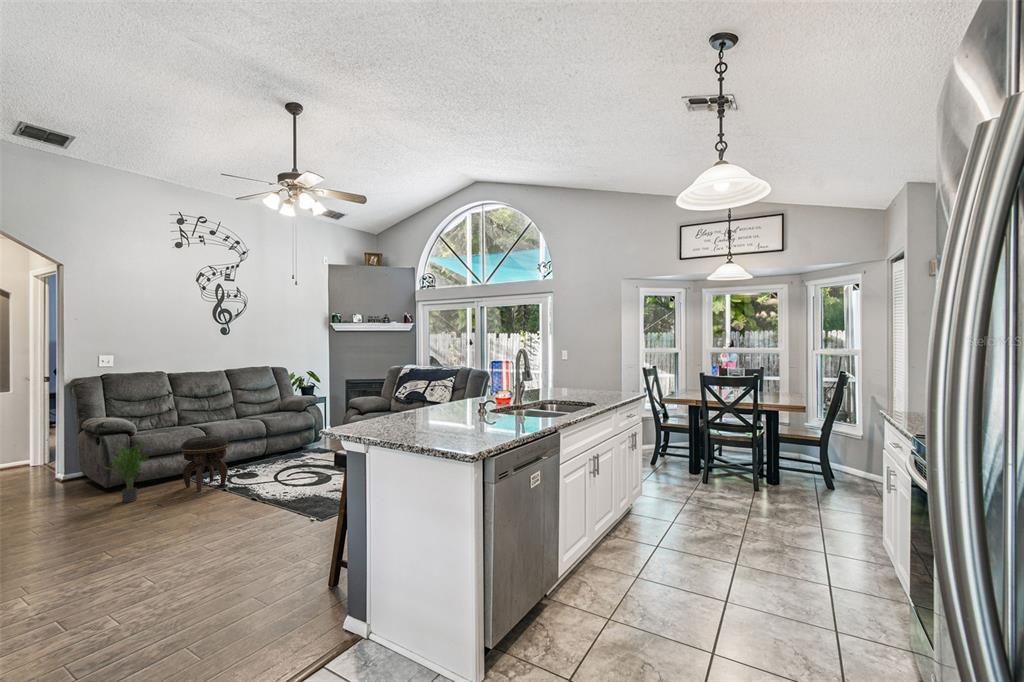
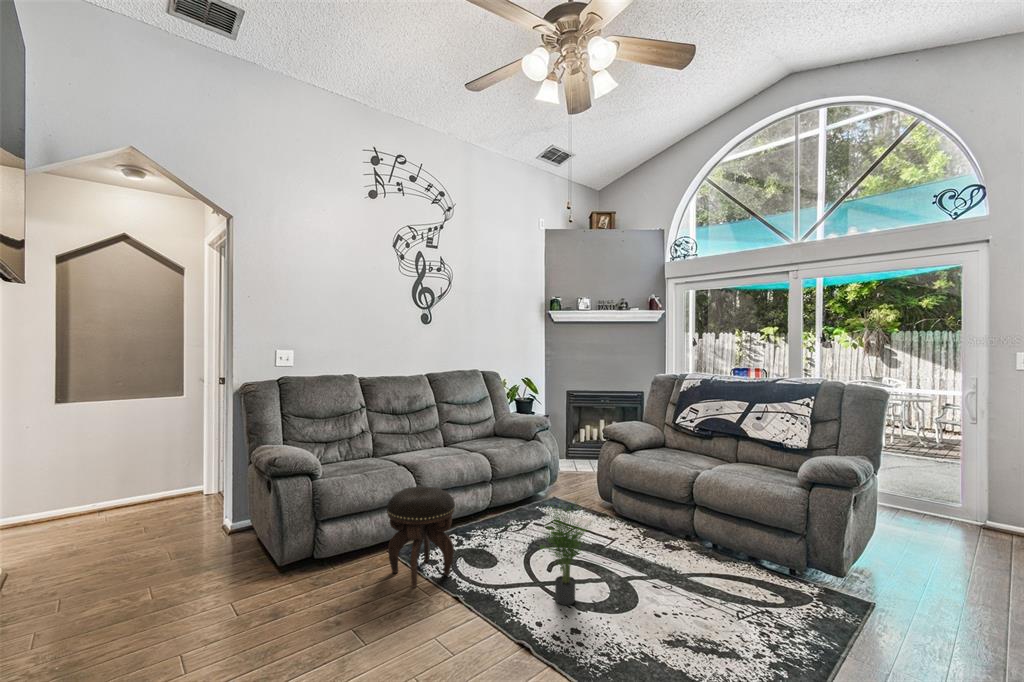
potted plant: present [113,447,145,502] -> present [542,510,586,605]

